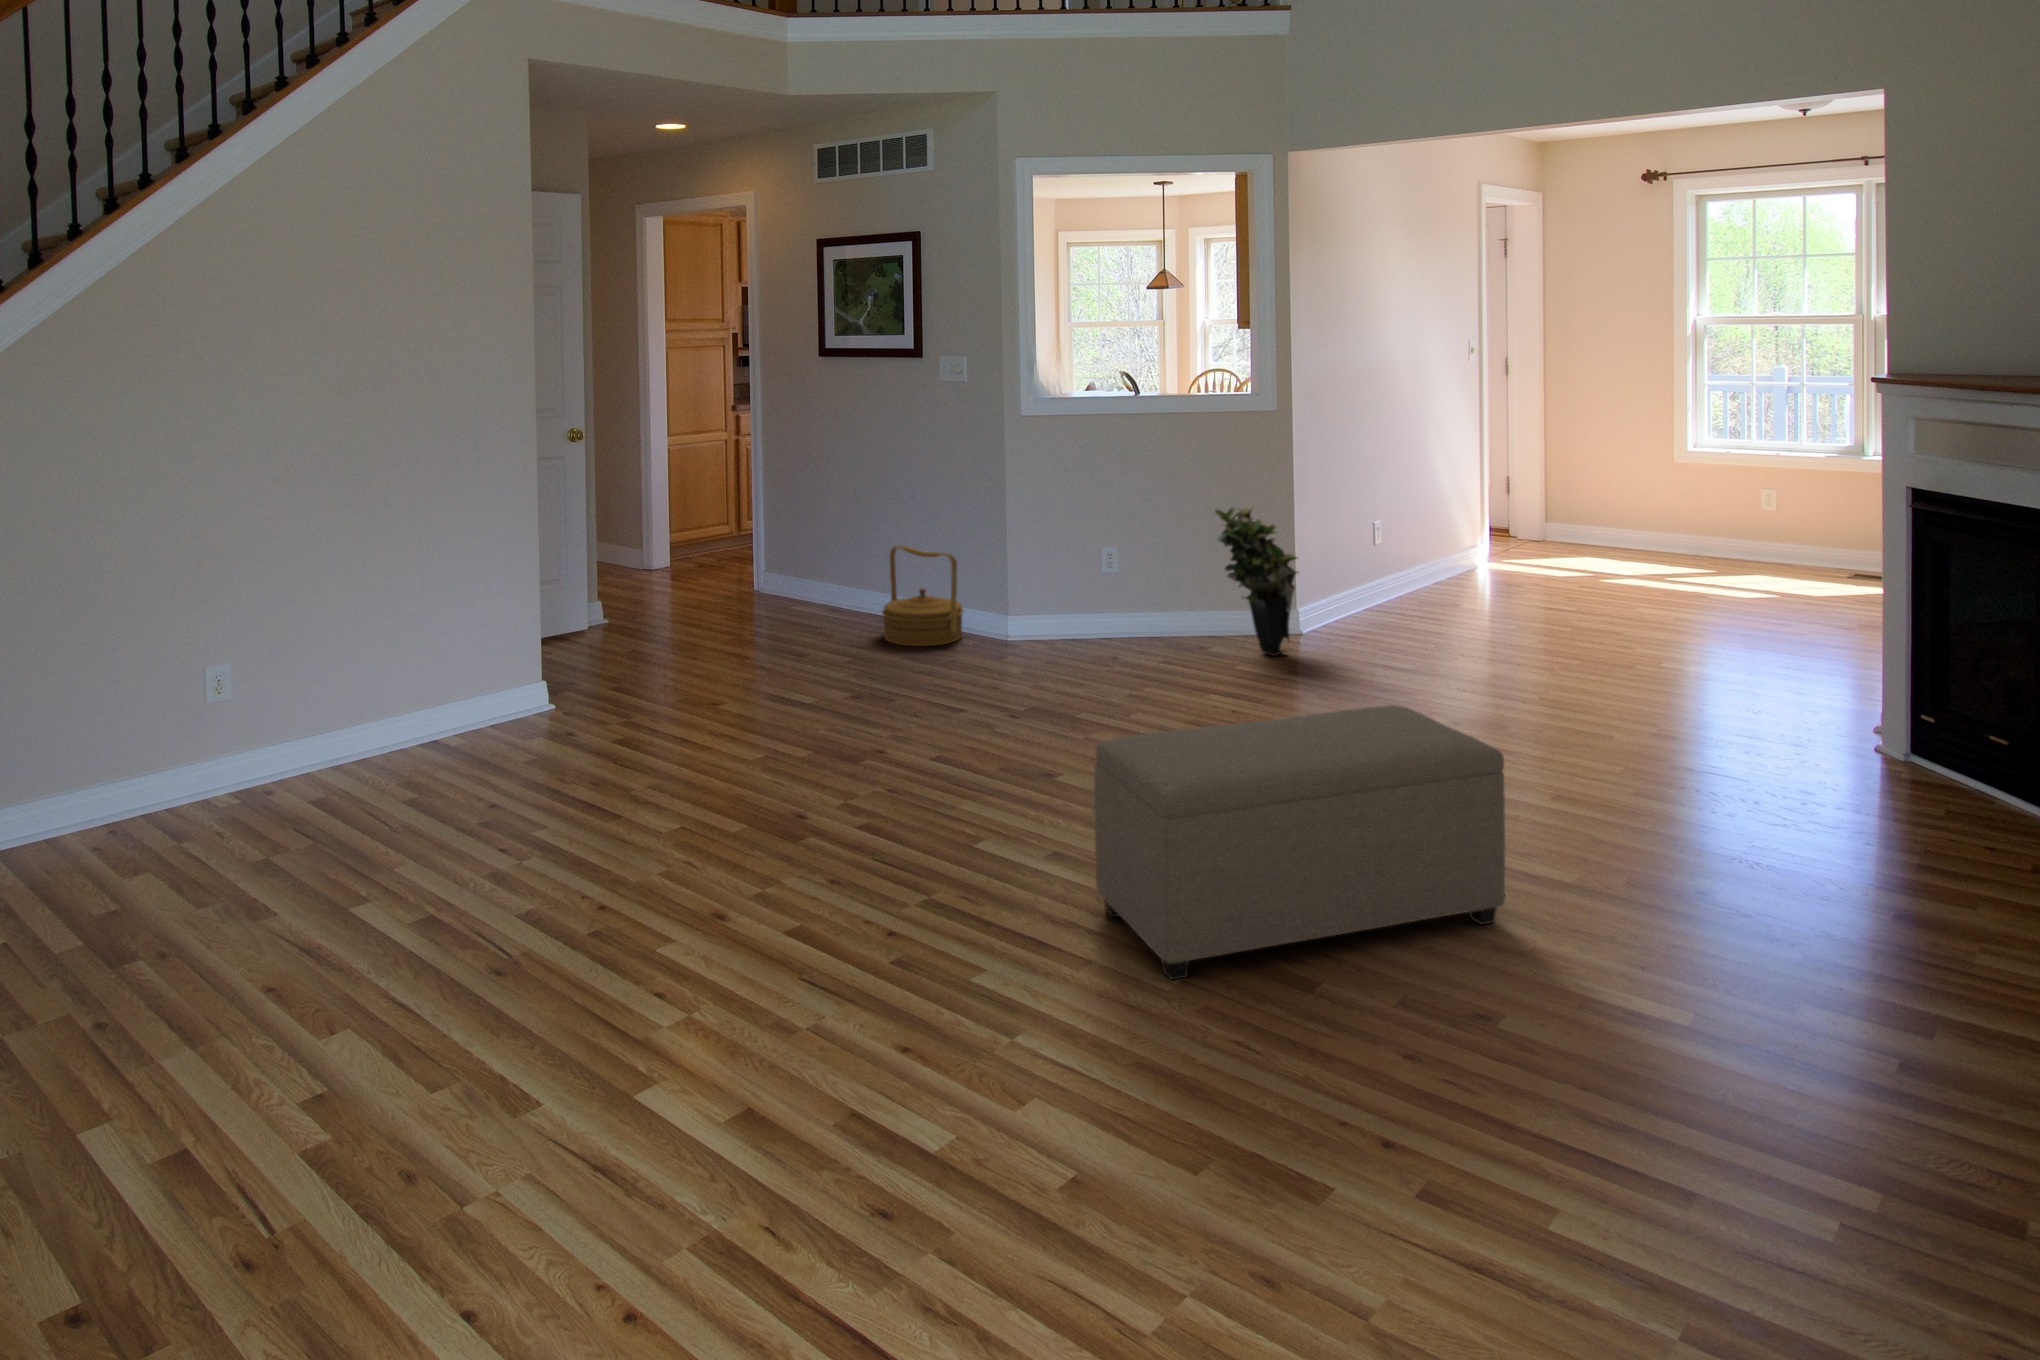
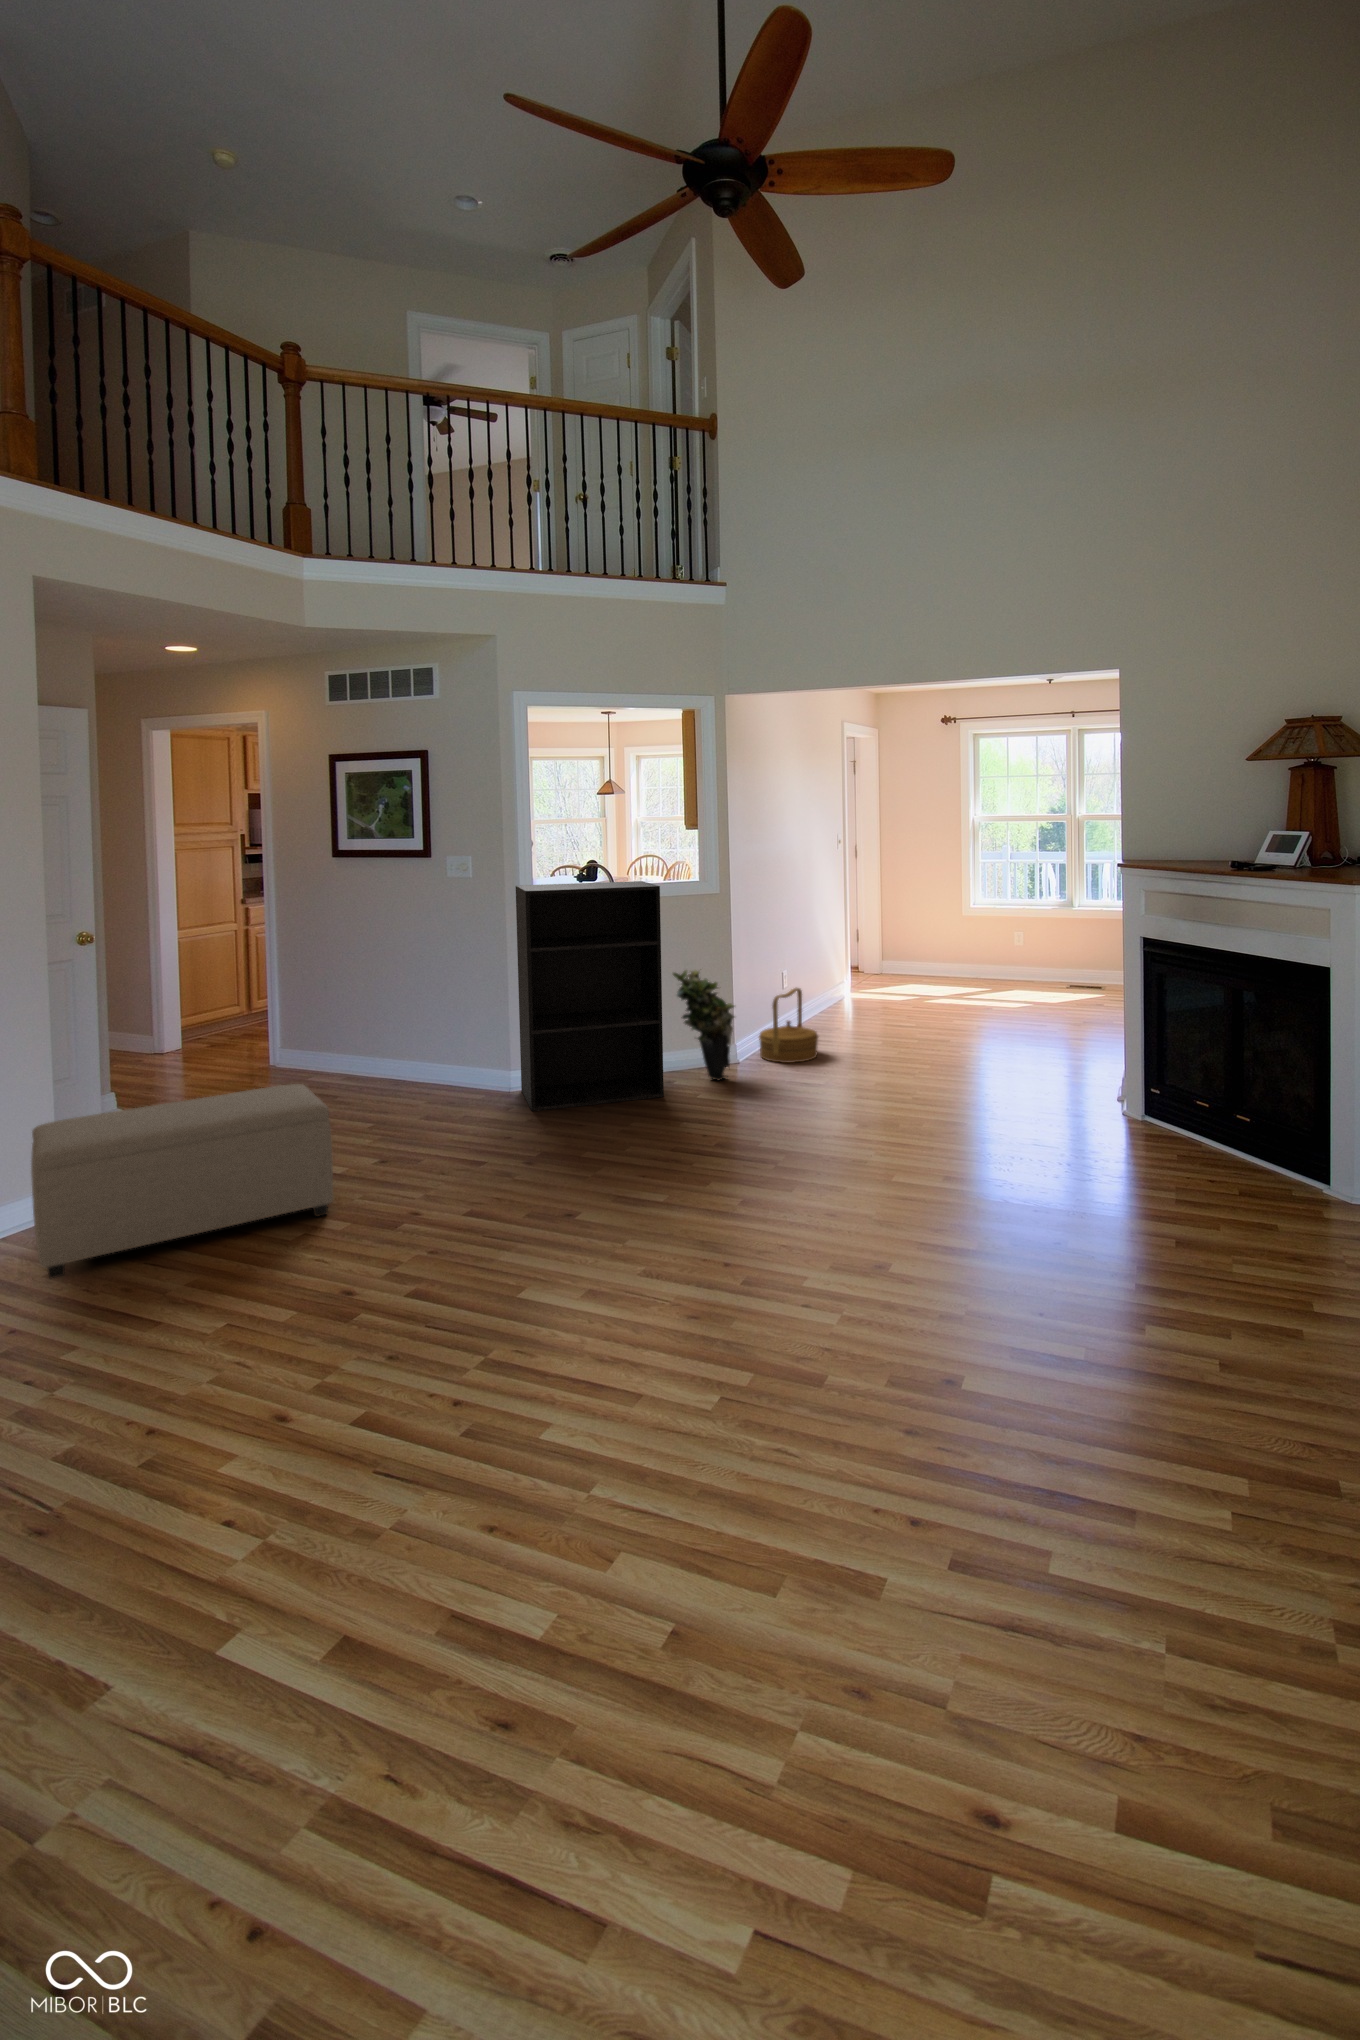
bookshelf: none [1017,390,1196,673] -> present [516,881,664,1111]
woven basket: present [882,545,964,646] -> present [759,988,818,1063]
ottoman: present [1094,705,1505,980] -> present [31,1084,333,1278]

